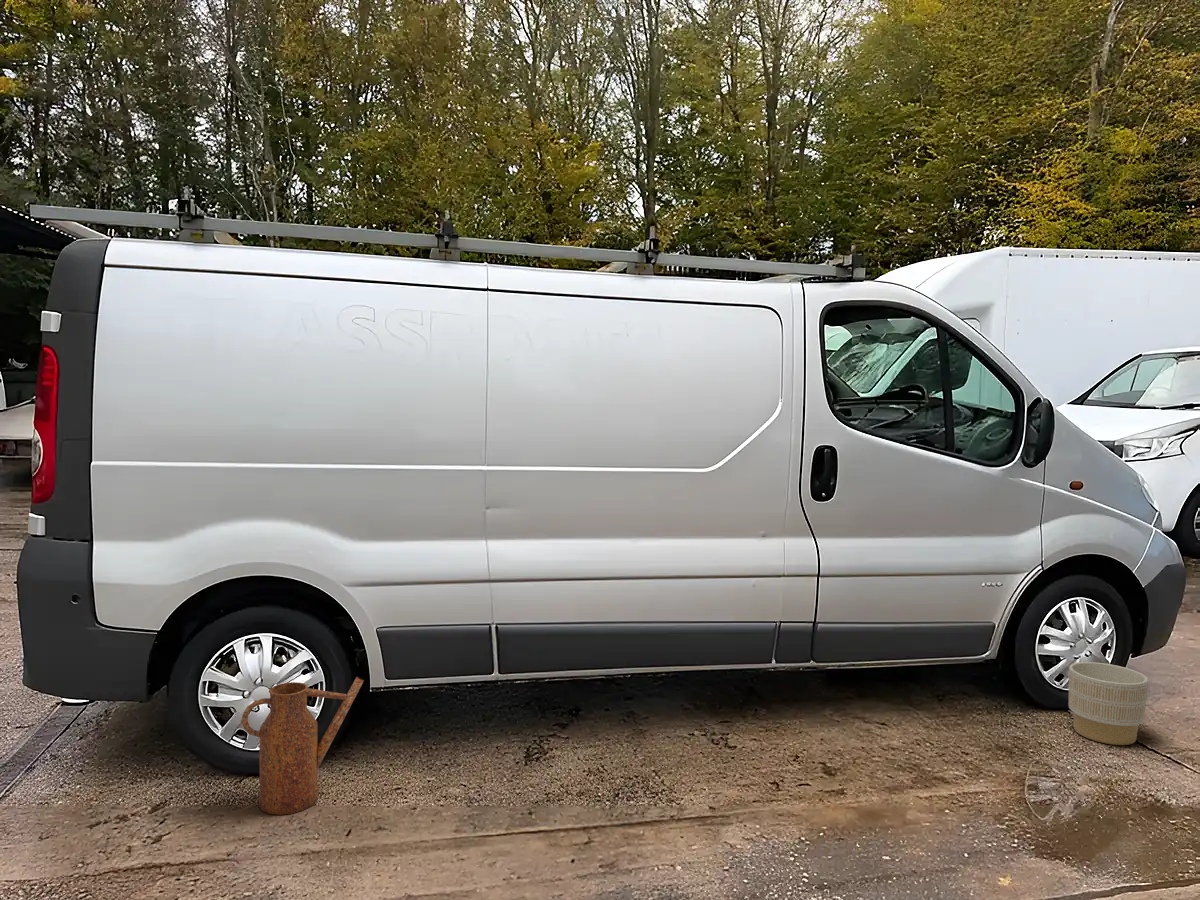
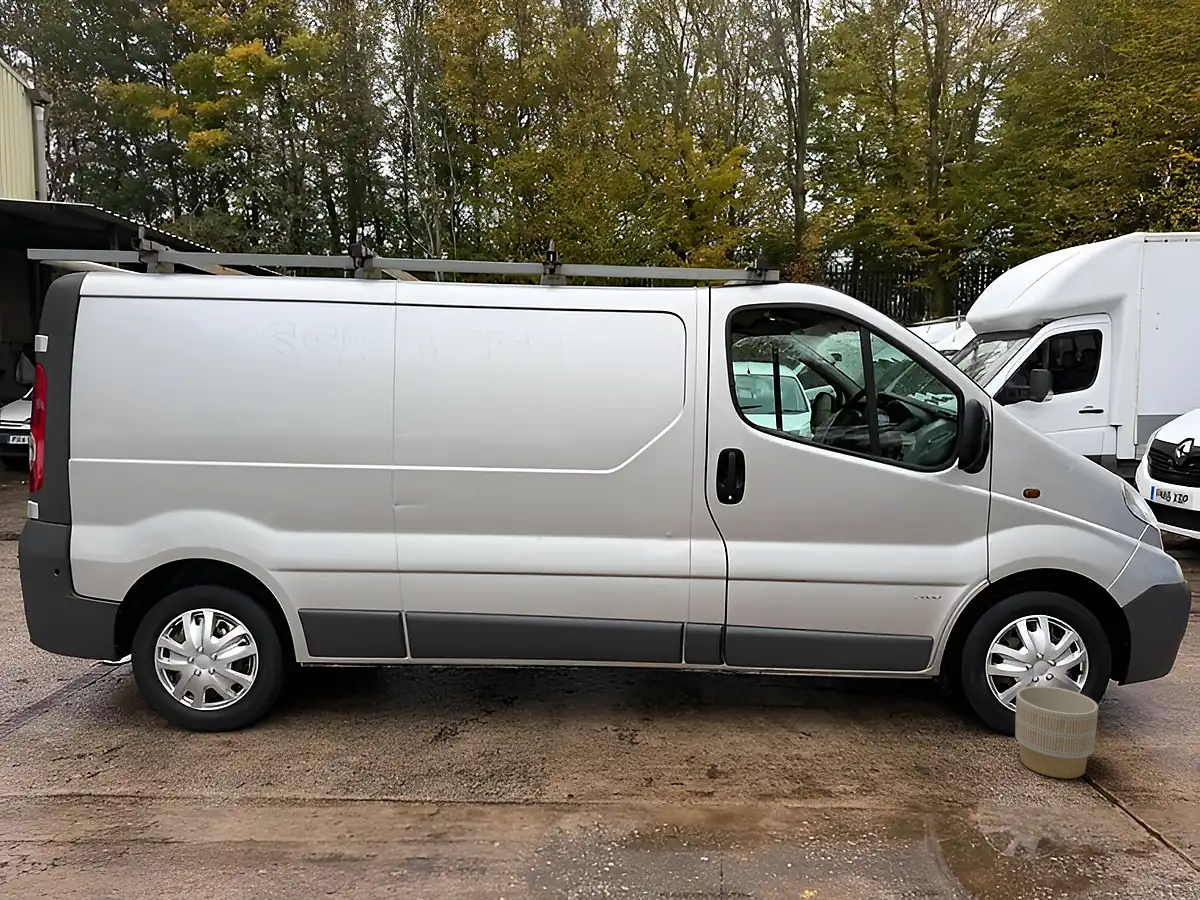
watering can: present [241,677,364,815] -> none [178,651,285,764]

